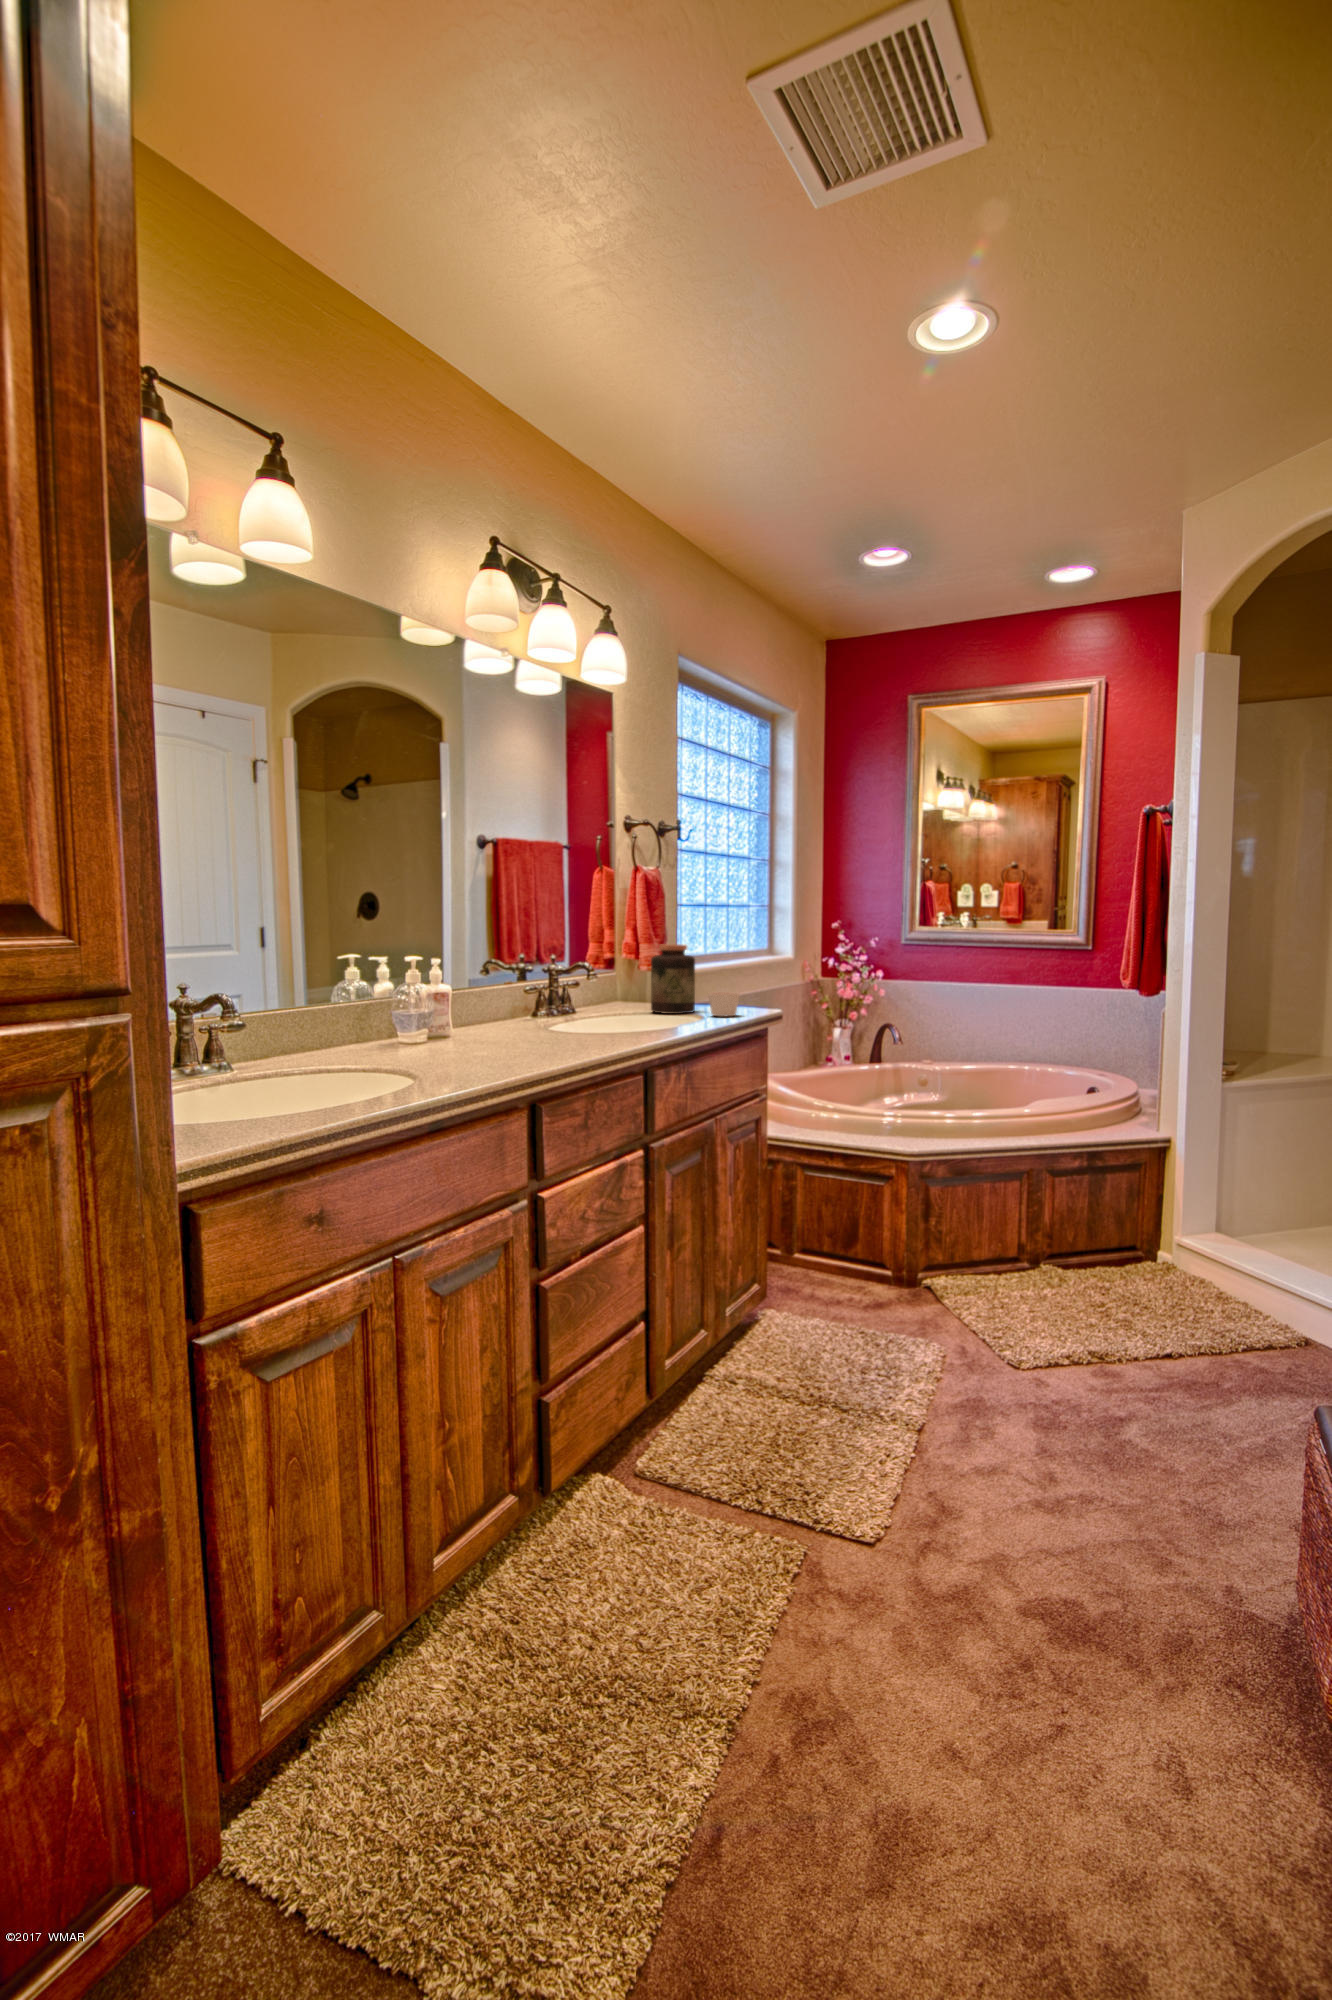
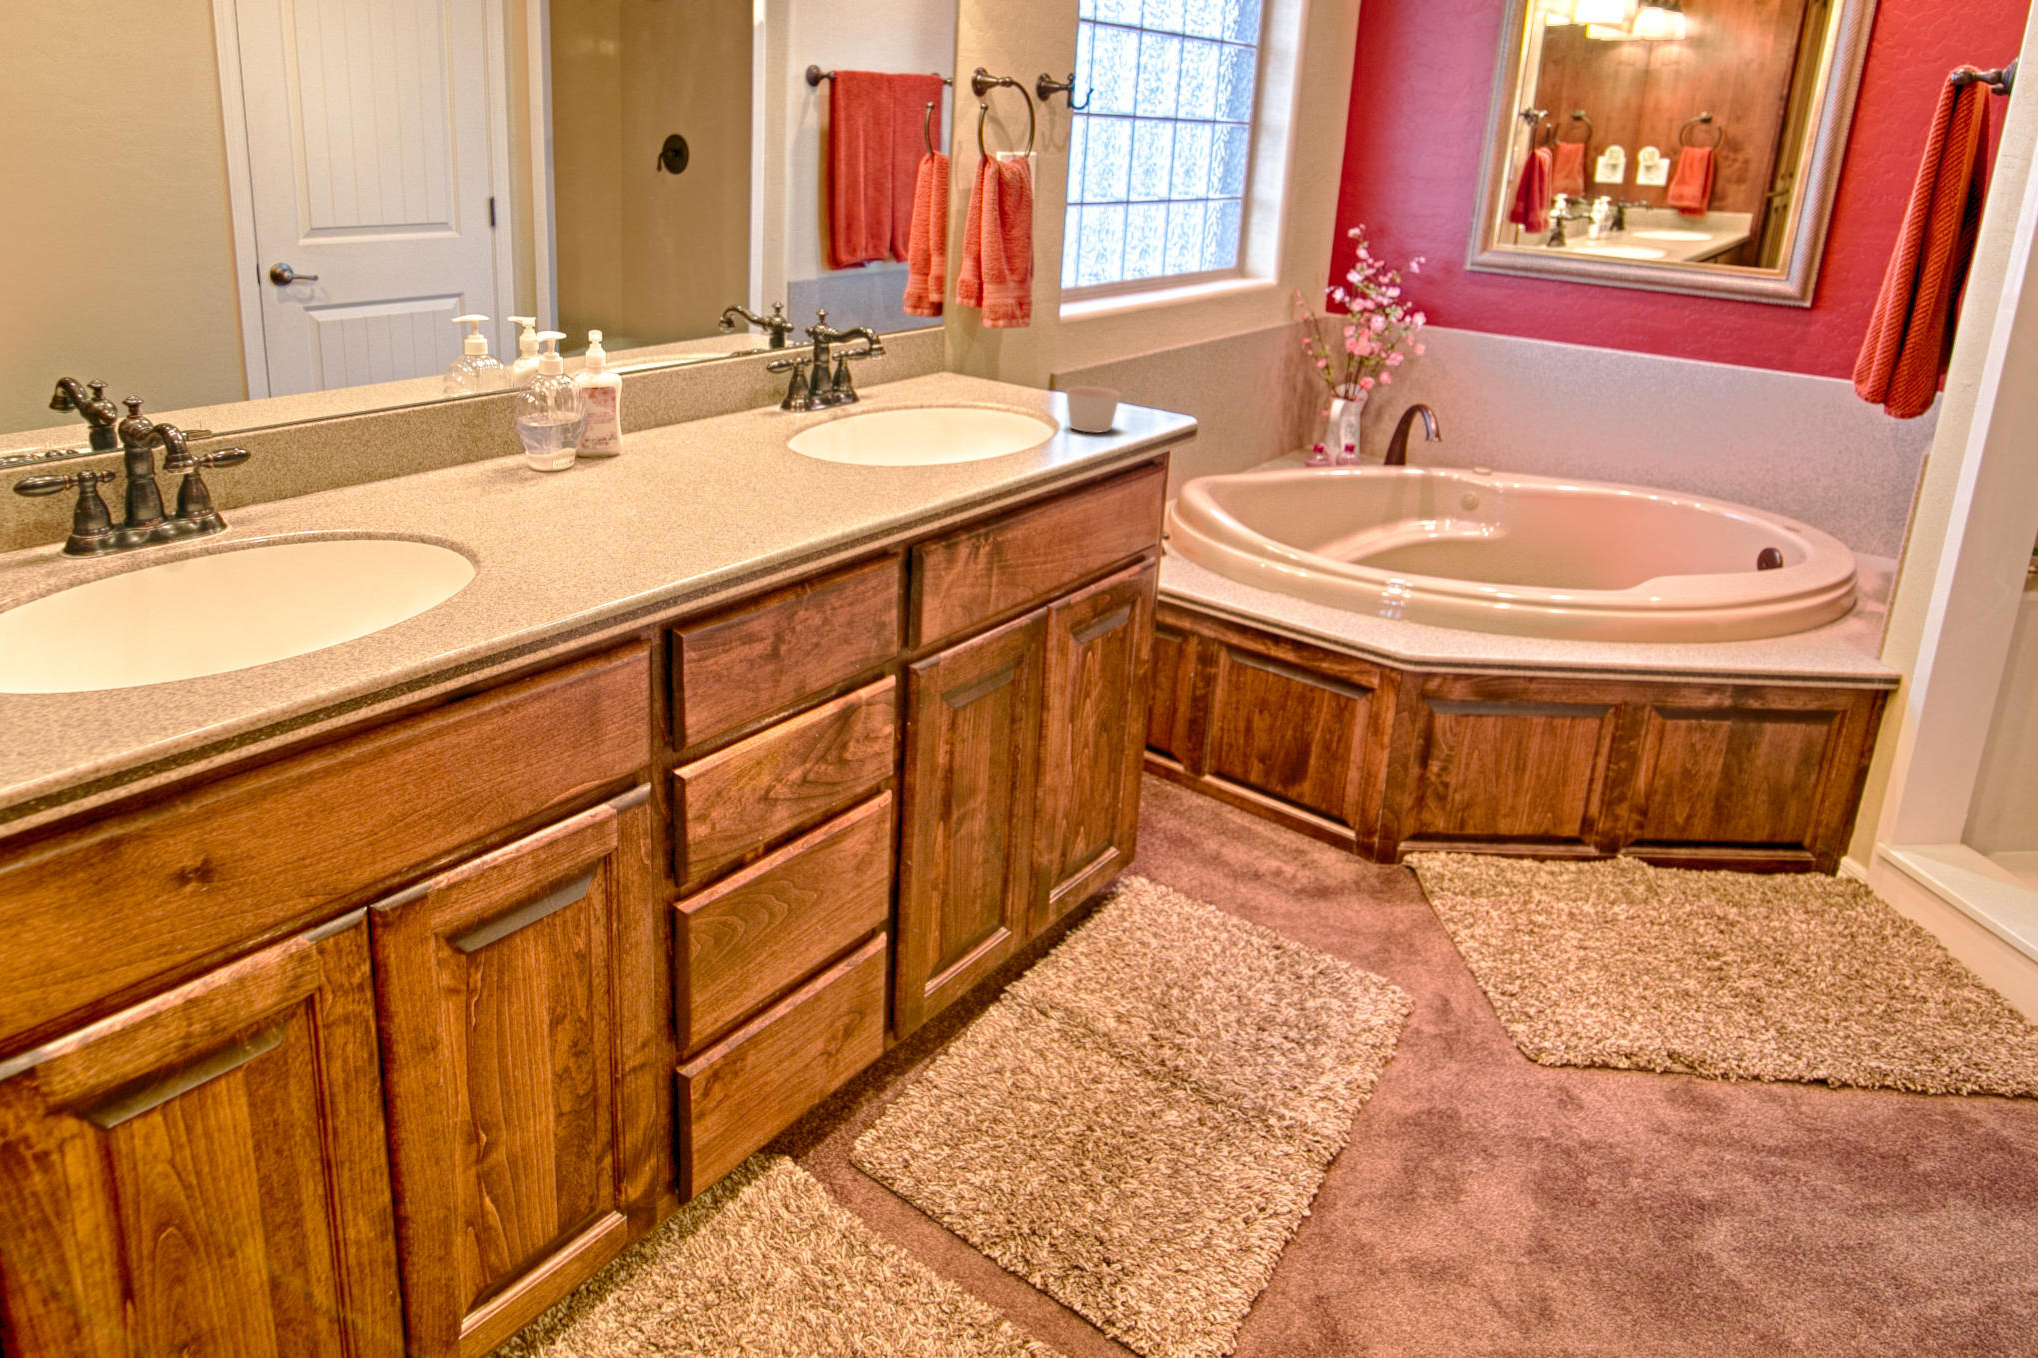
jar: present [651,944,695,1014] -> none [981,296,1058,414]

